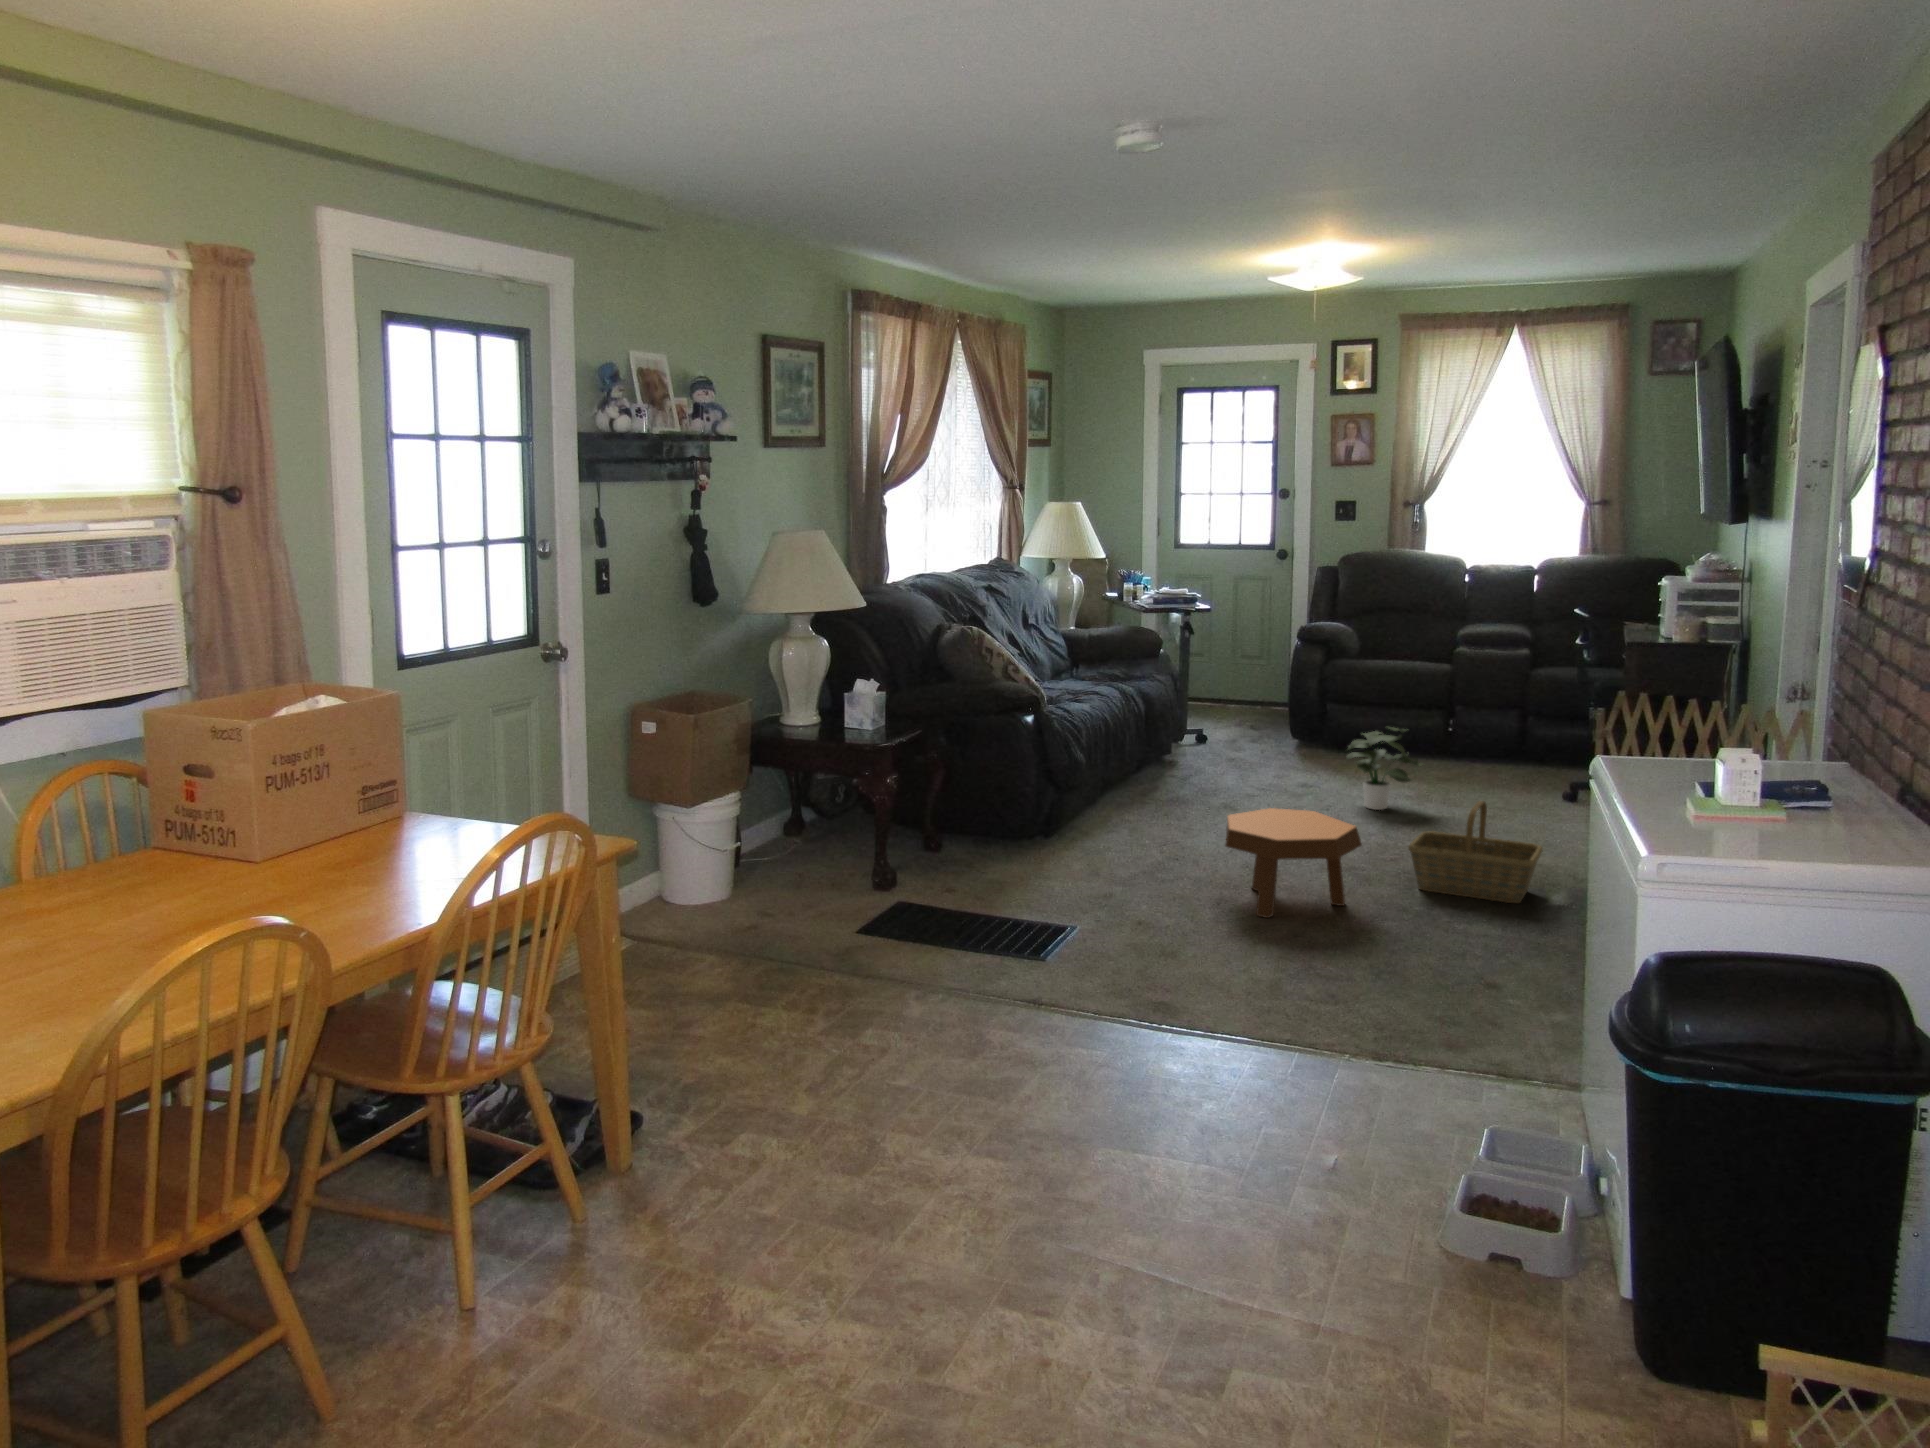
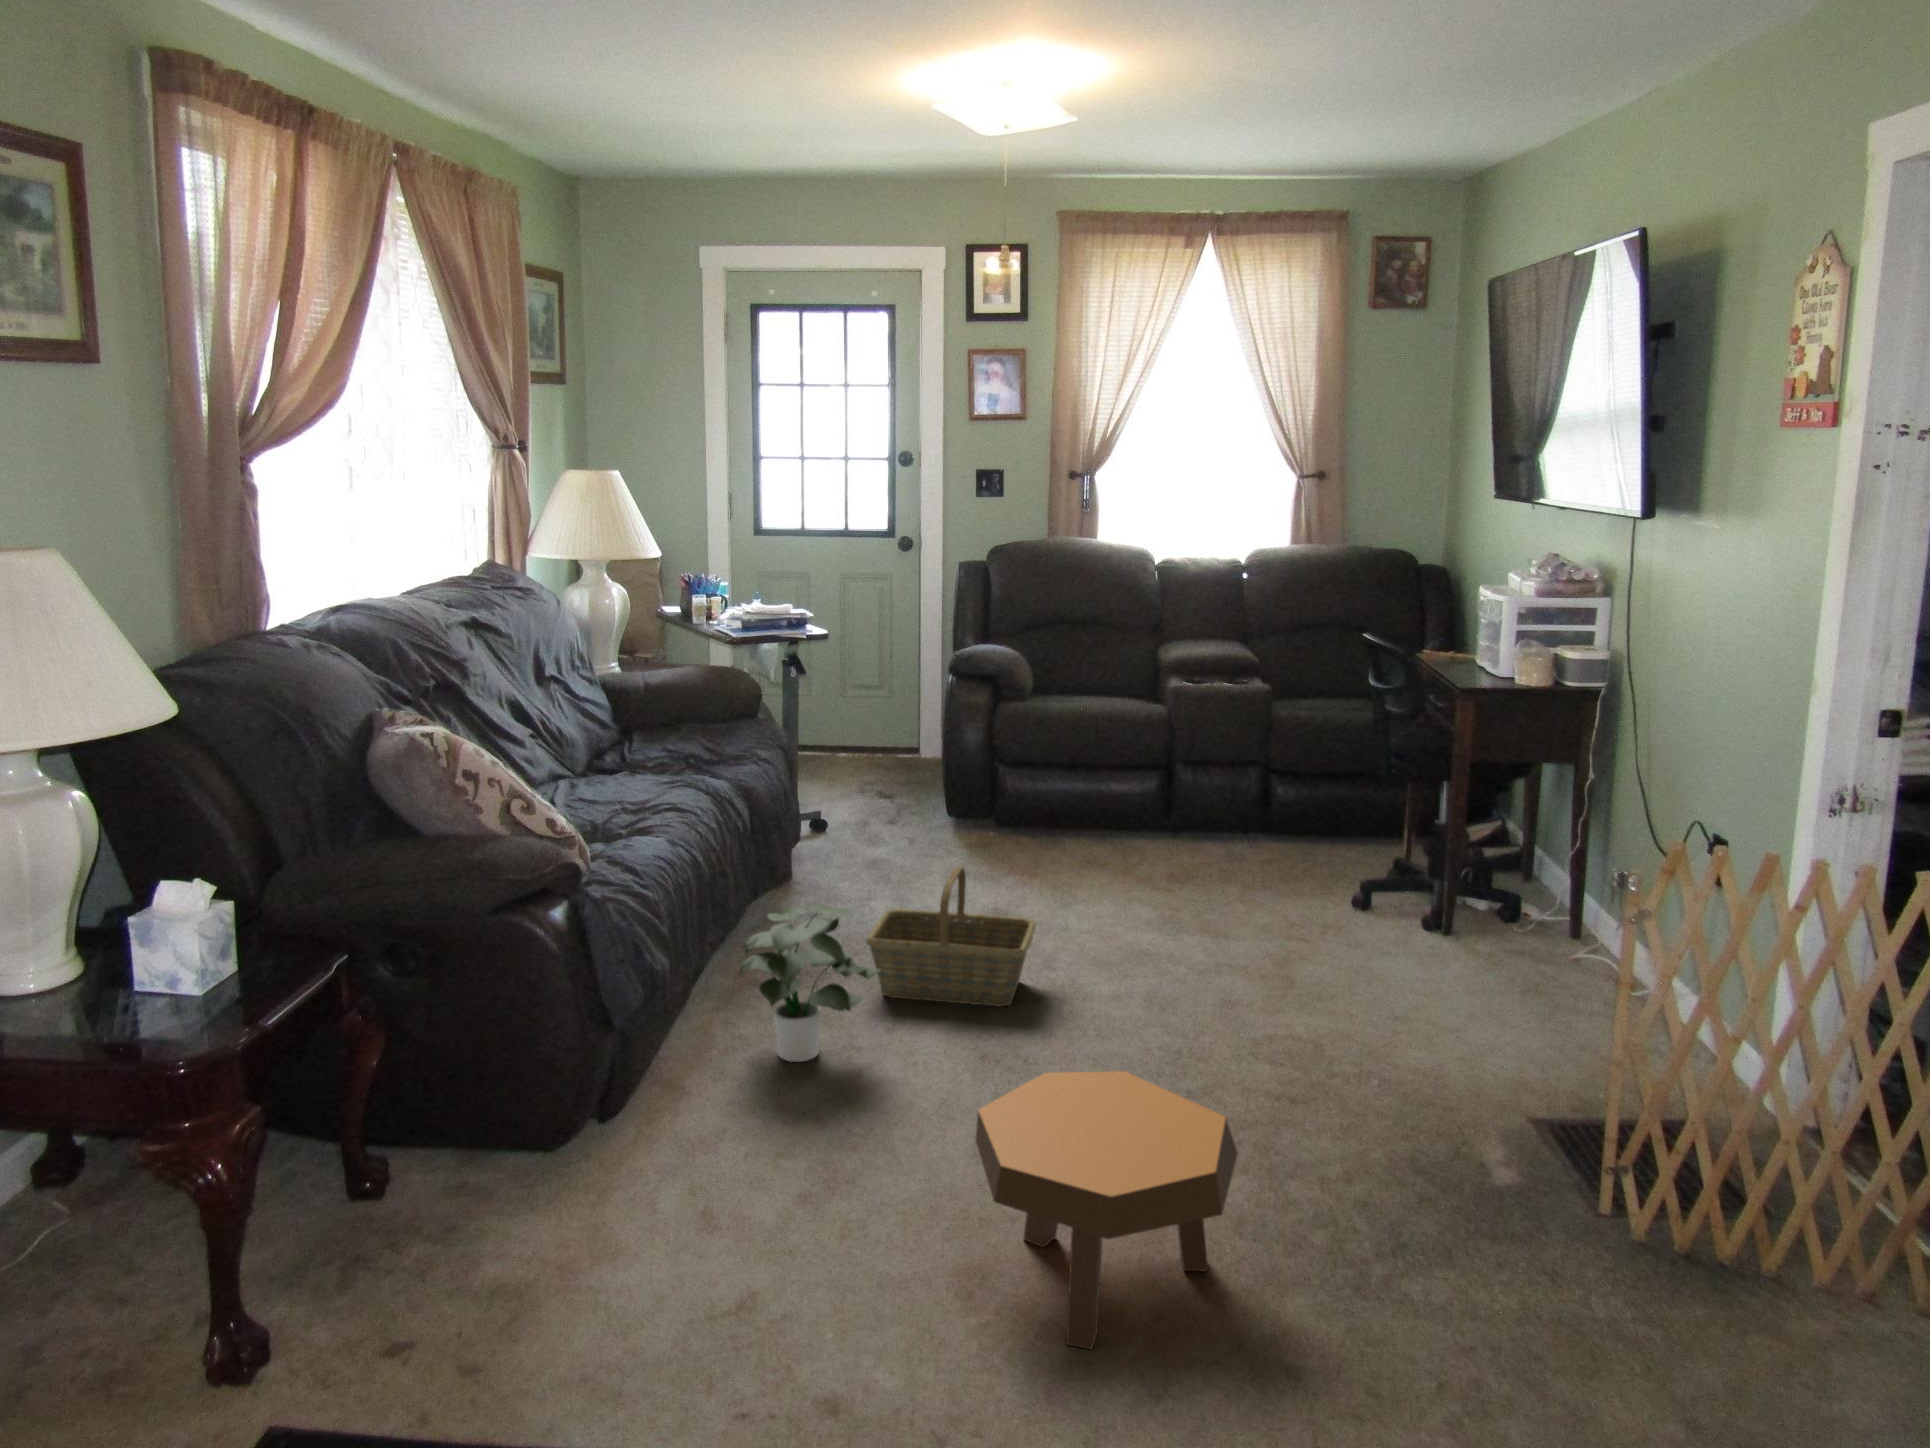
potted plant: present [1346,727,1422,810] -> present [740,905,881,1062]
basket: present [1408,801,1543,903] -> present [867,867,1036,1006]

